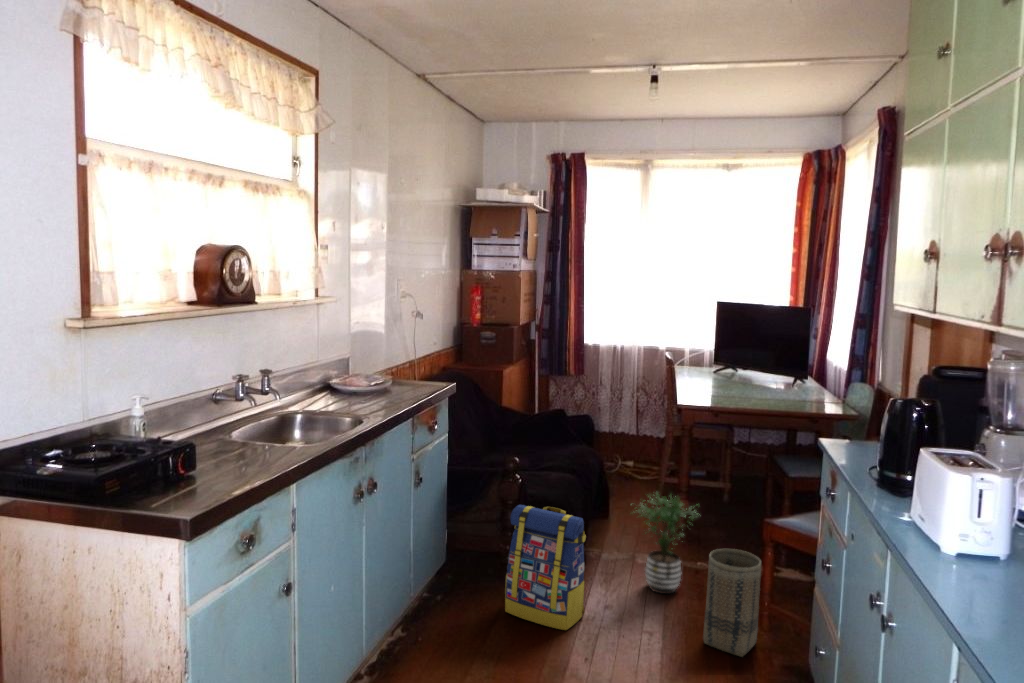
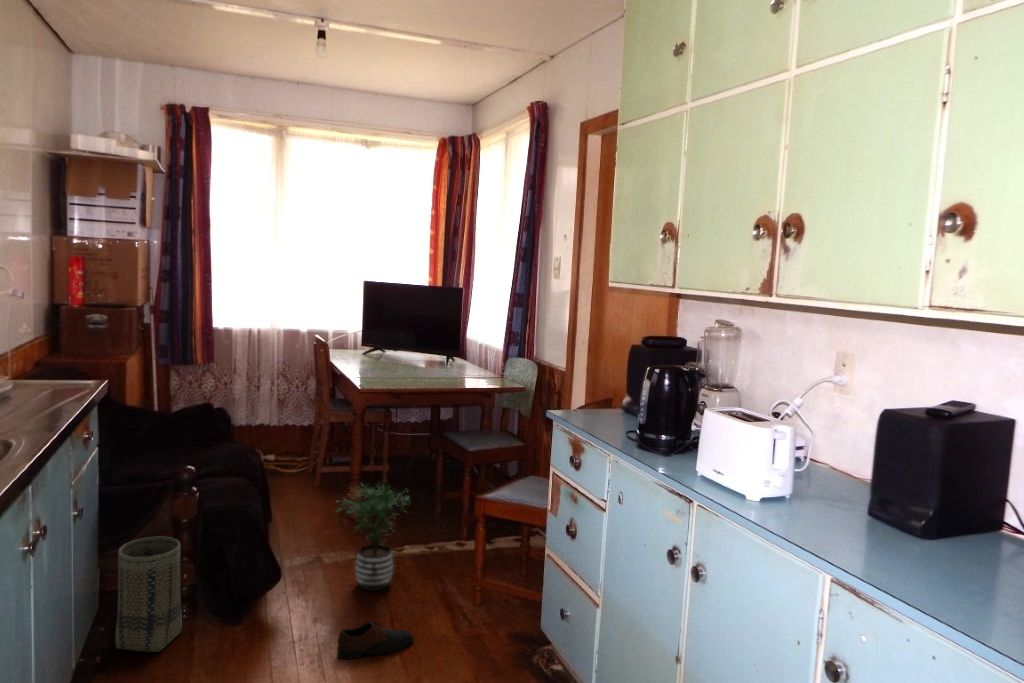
backpack: present [505,505,586,630] -> none [208,521,308,663]
basket: present [703,549,761,657] -> present [116,537,182,652]
shoe: none [602,613,673,647] -> present [337,621,413,659]

